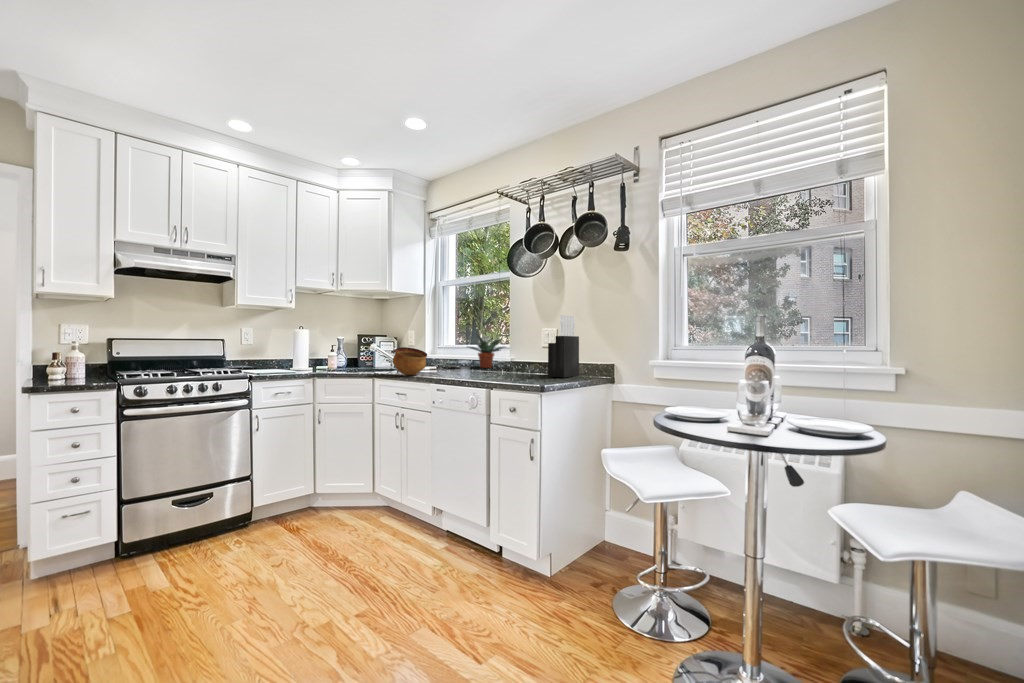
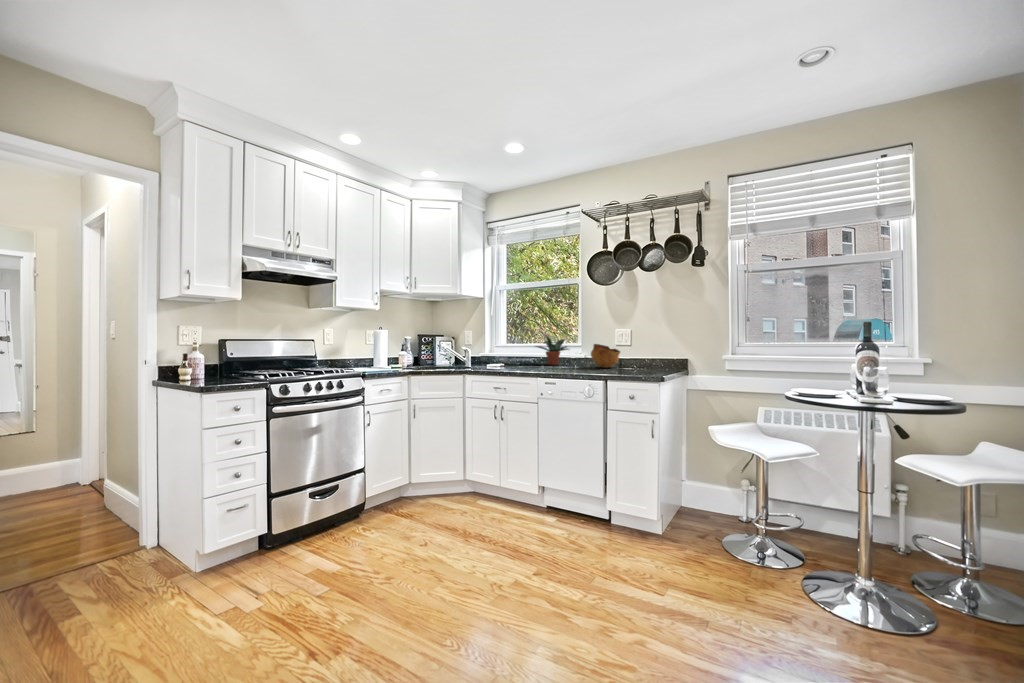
knife block: present [548,315,579,377] -> none [634,319,655,371]
bowl: present [393,347,427,375] -> present [591,344,620,368]

